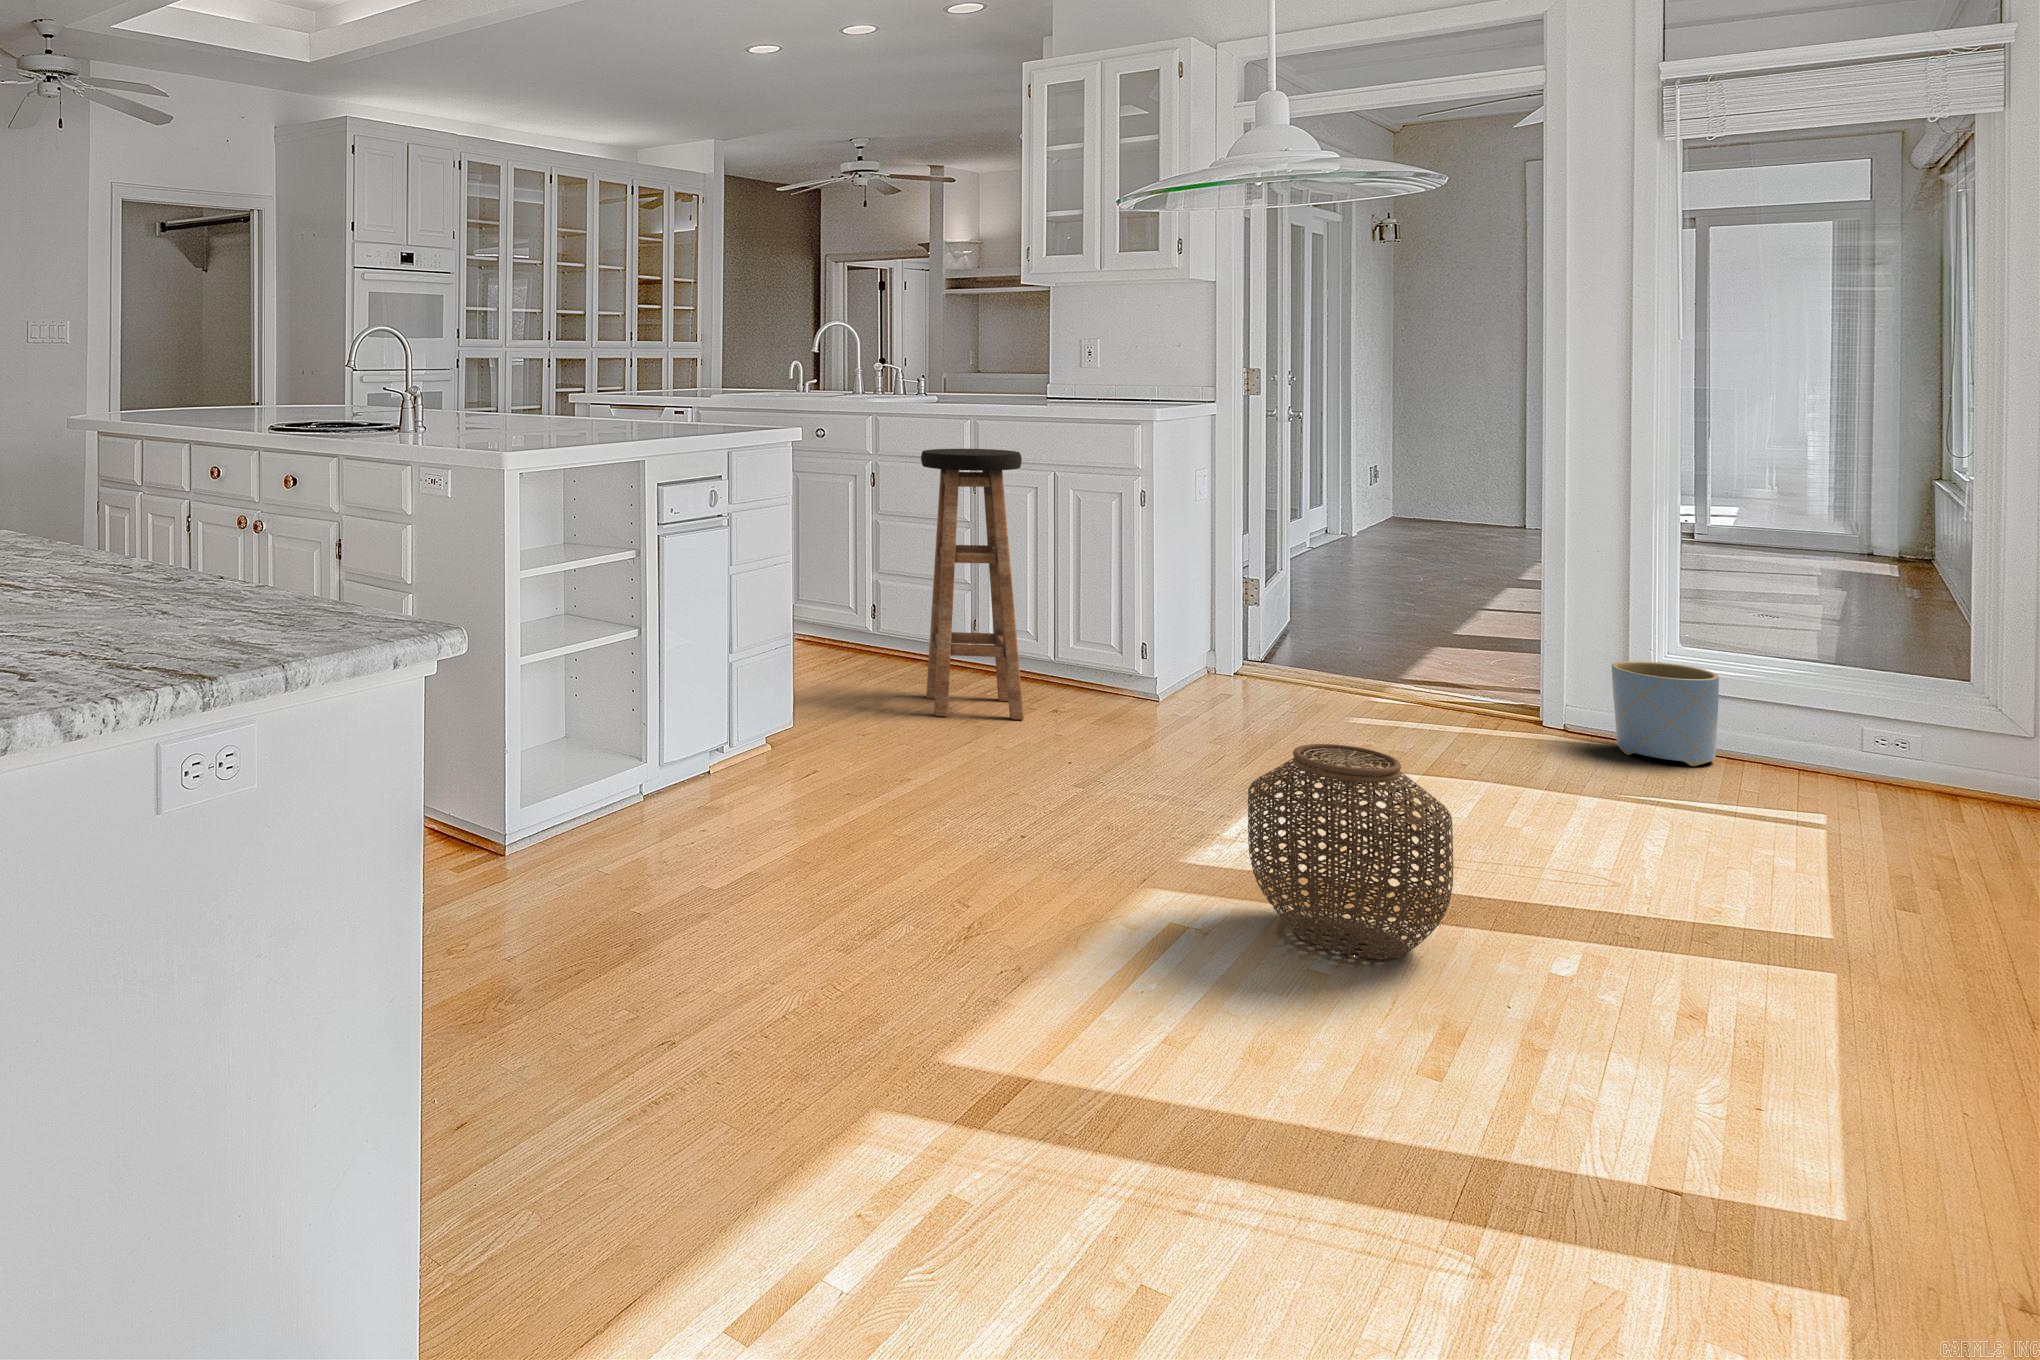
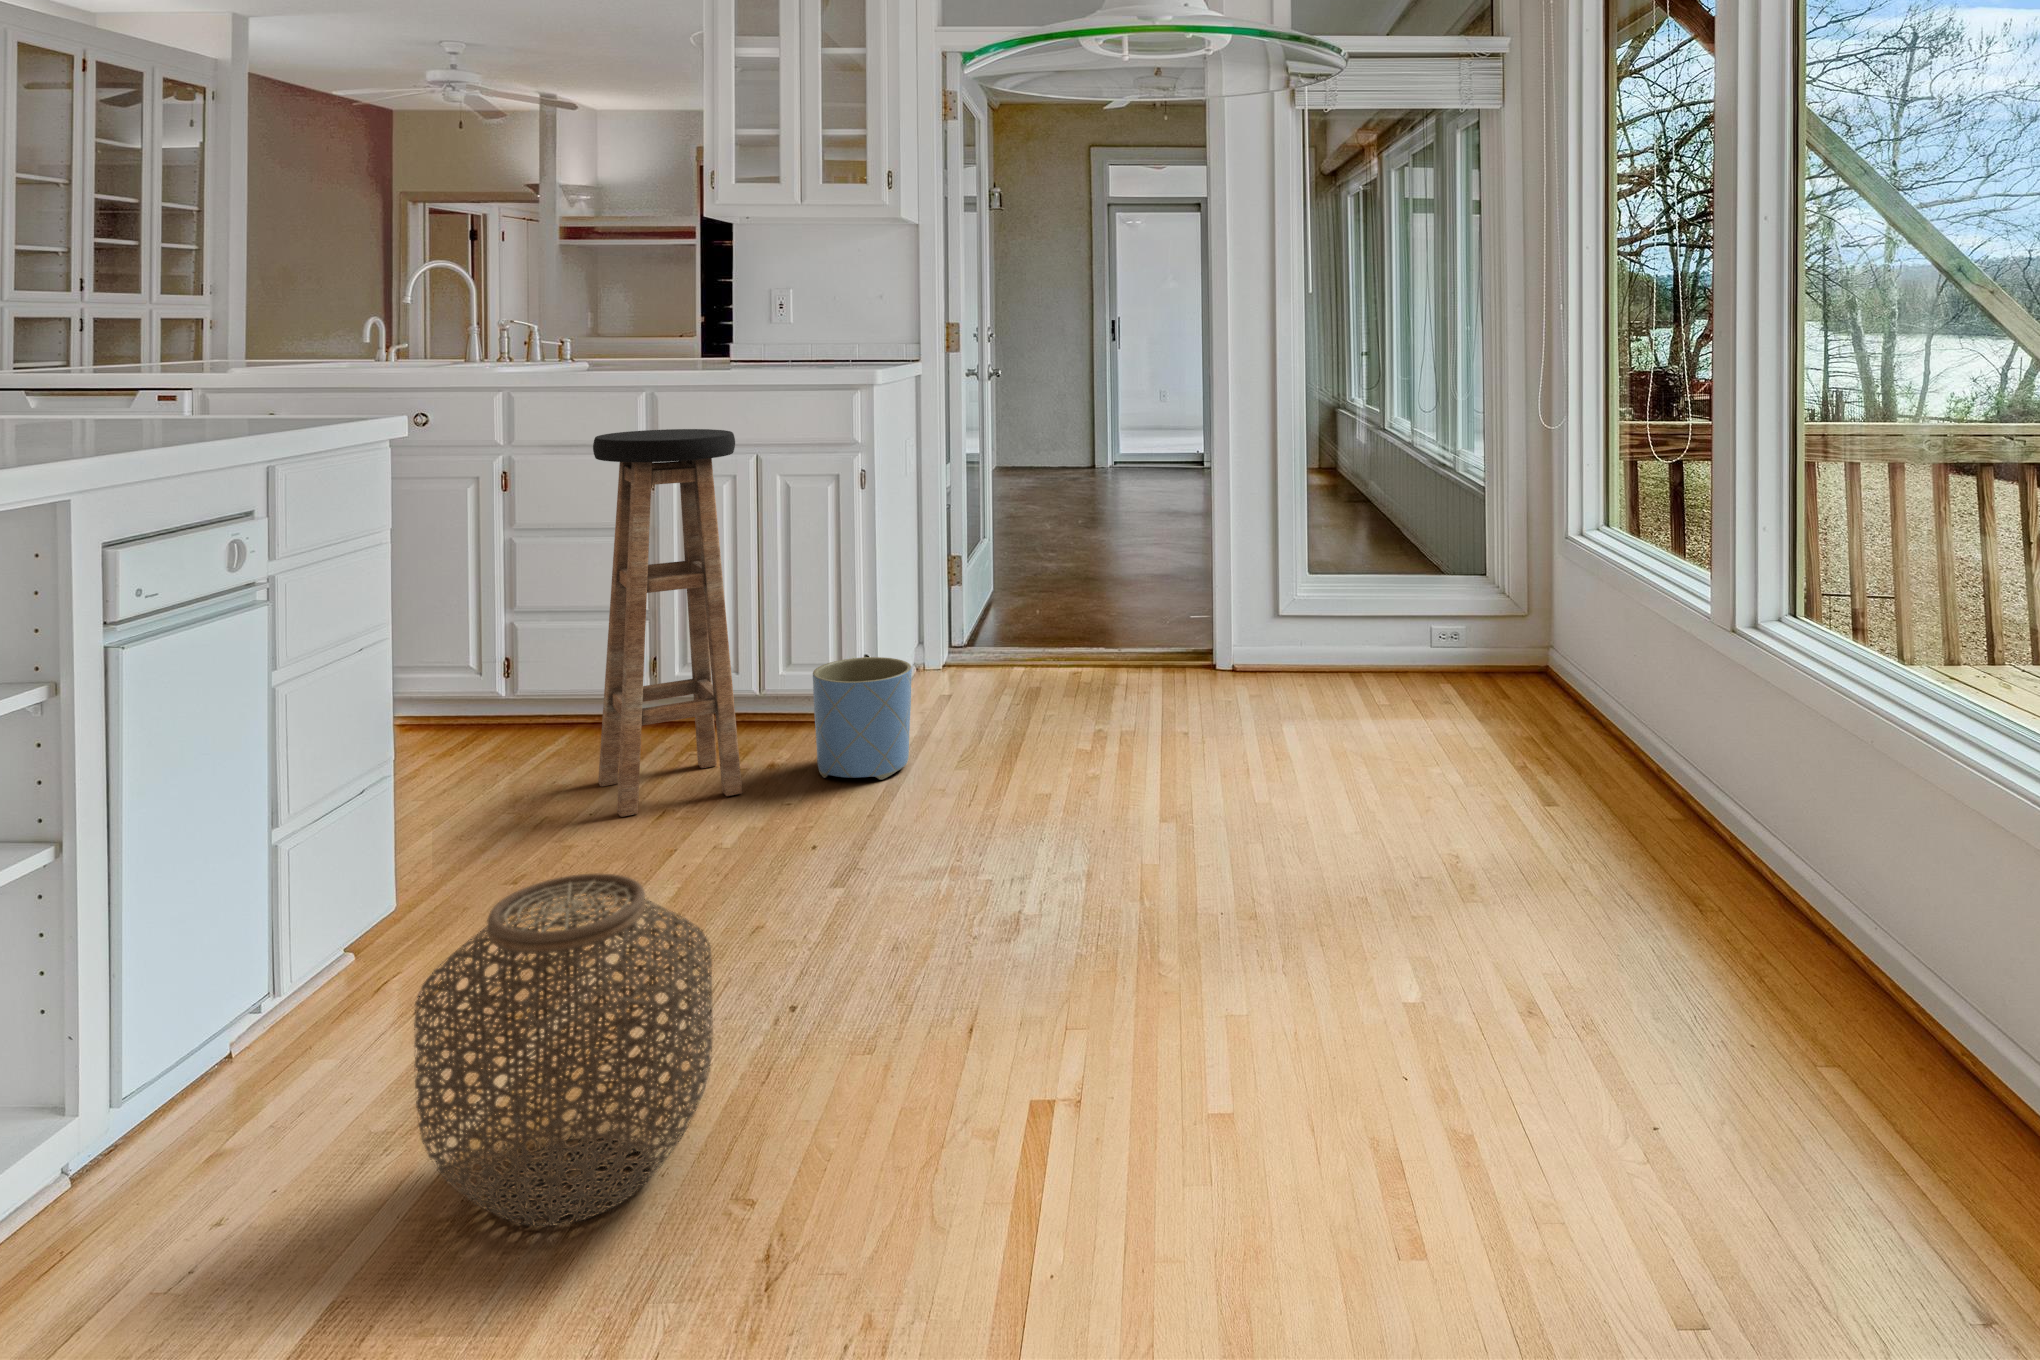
planter: present [1612,661,1719,766] -> present [813,657,912,780]
woven basket: present [1248,744,1453,959] -> present [414,873,712,1227]

